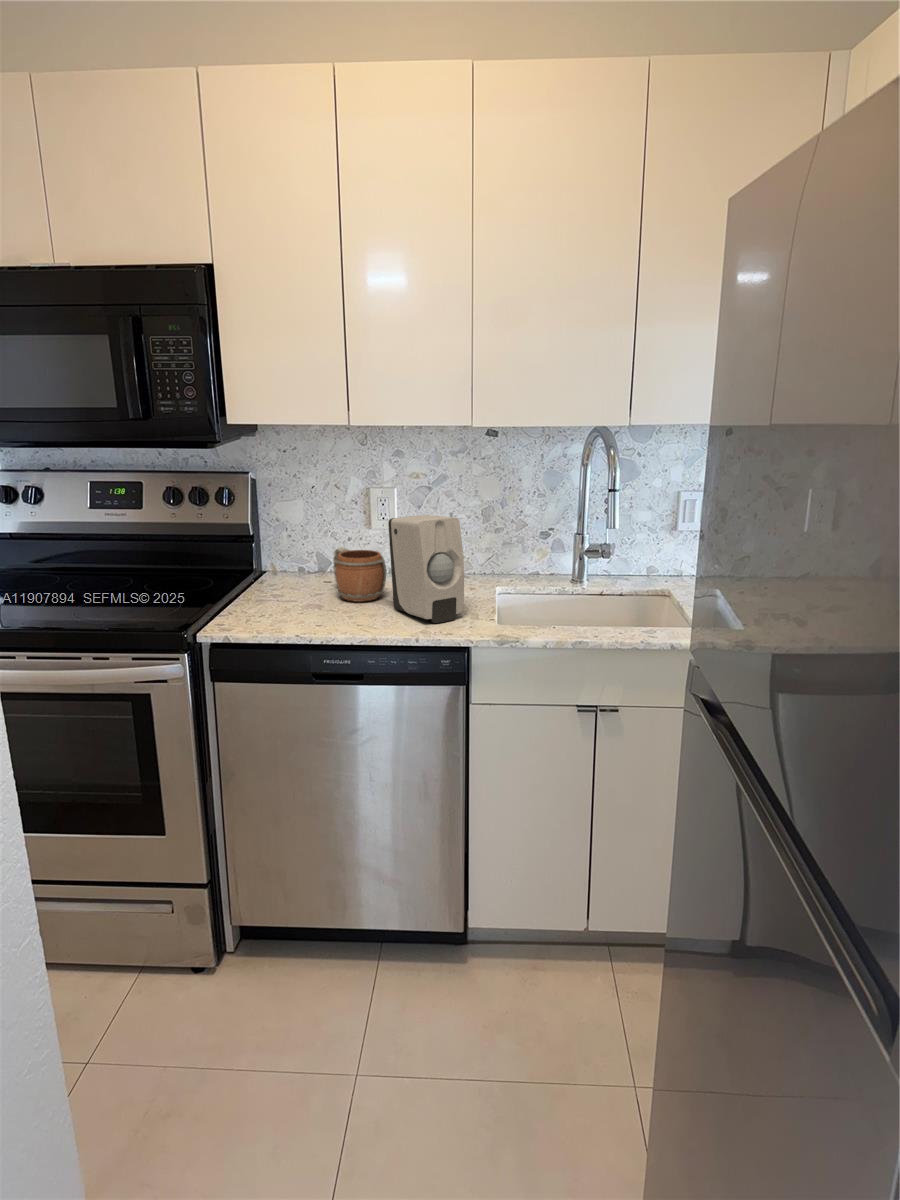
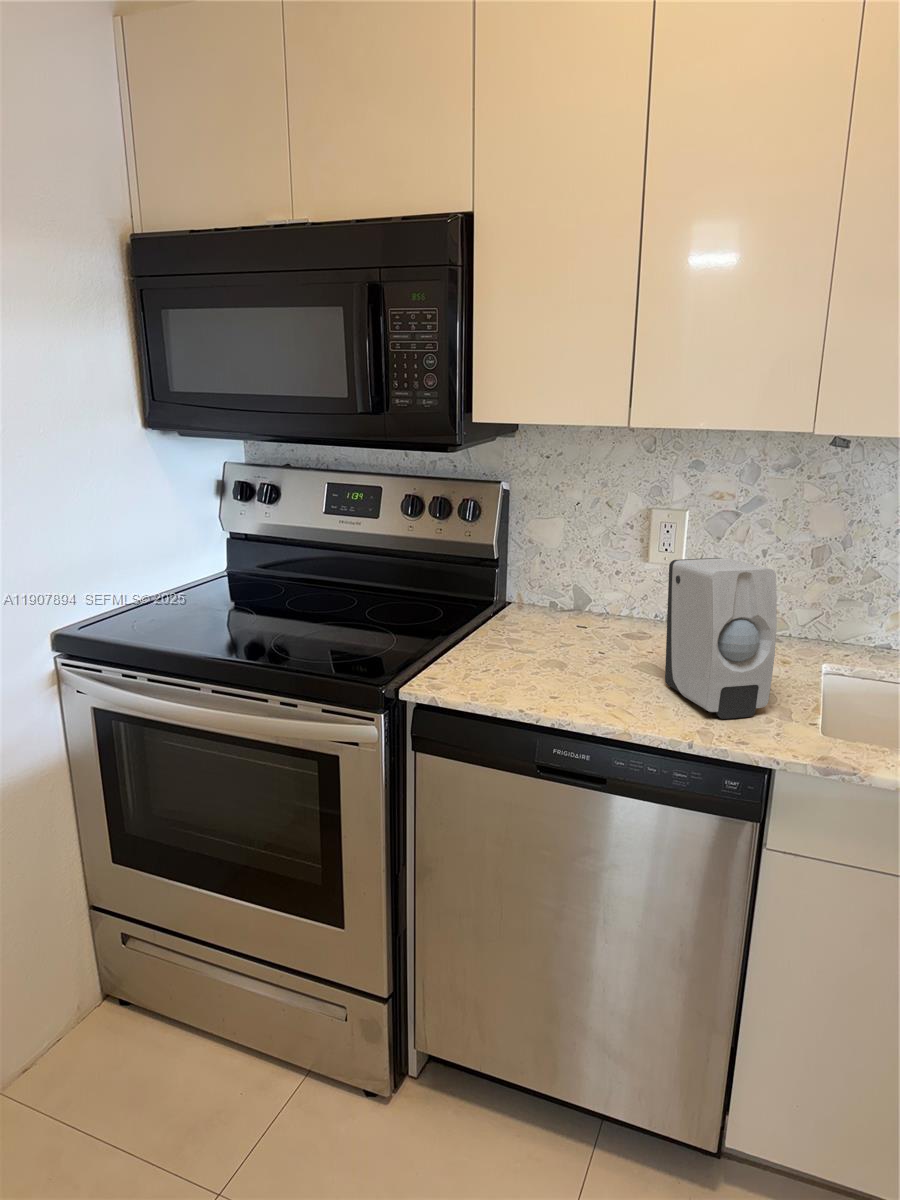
mug: present [333,547,386,602] -> none [592,587,661,666]

